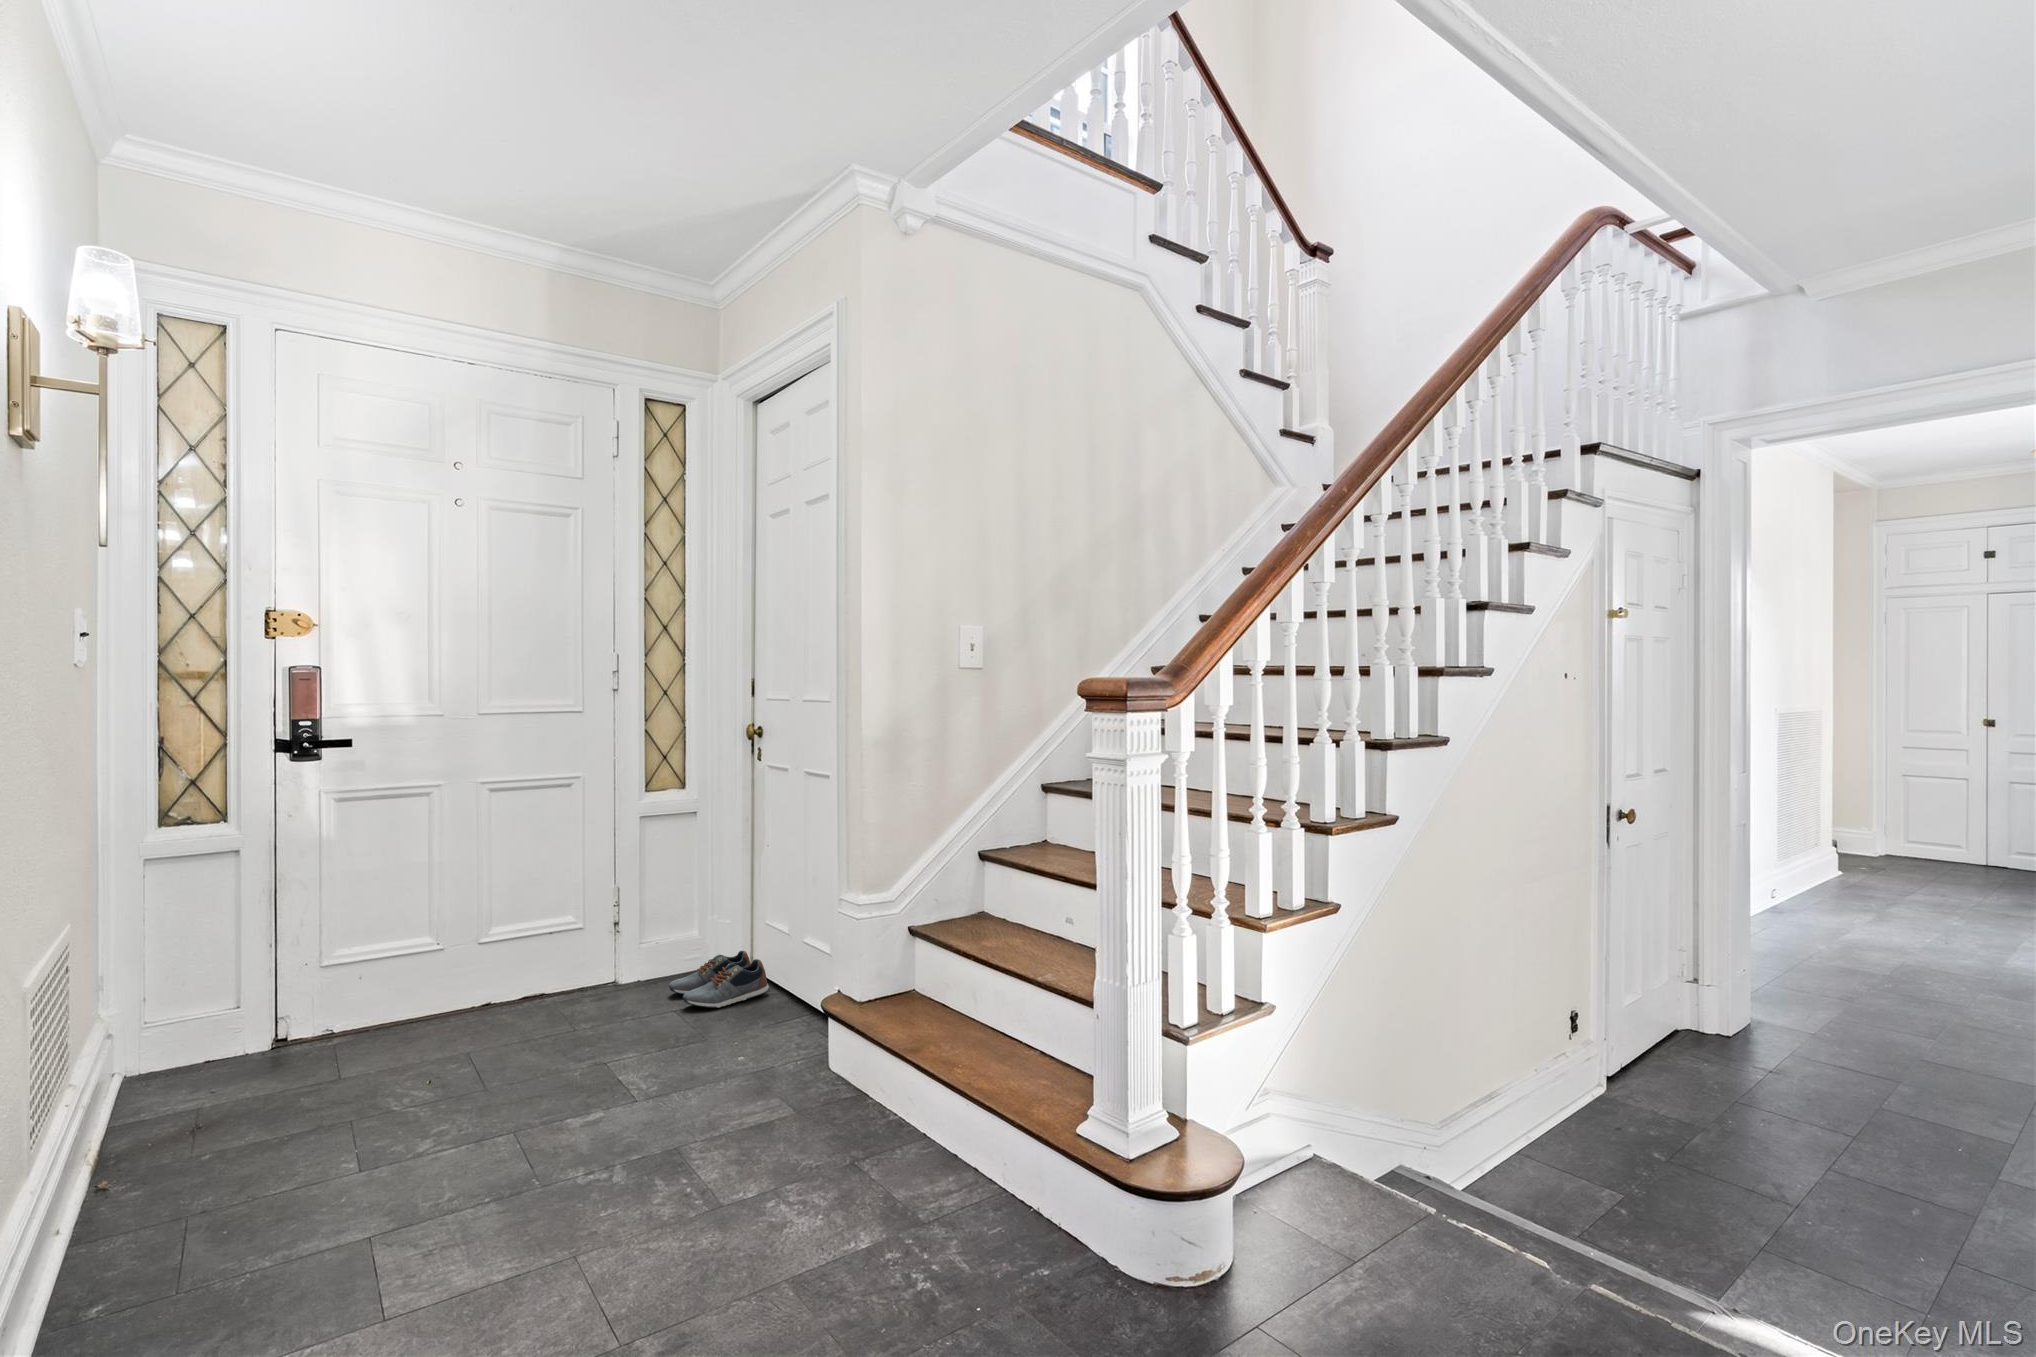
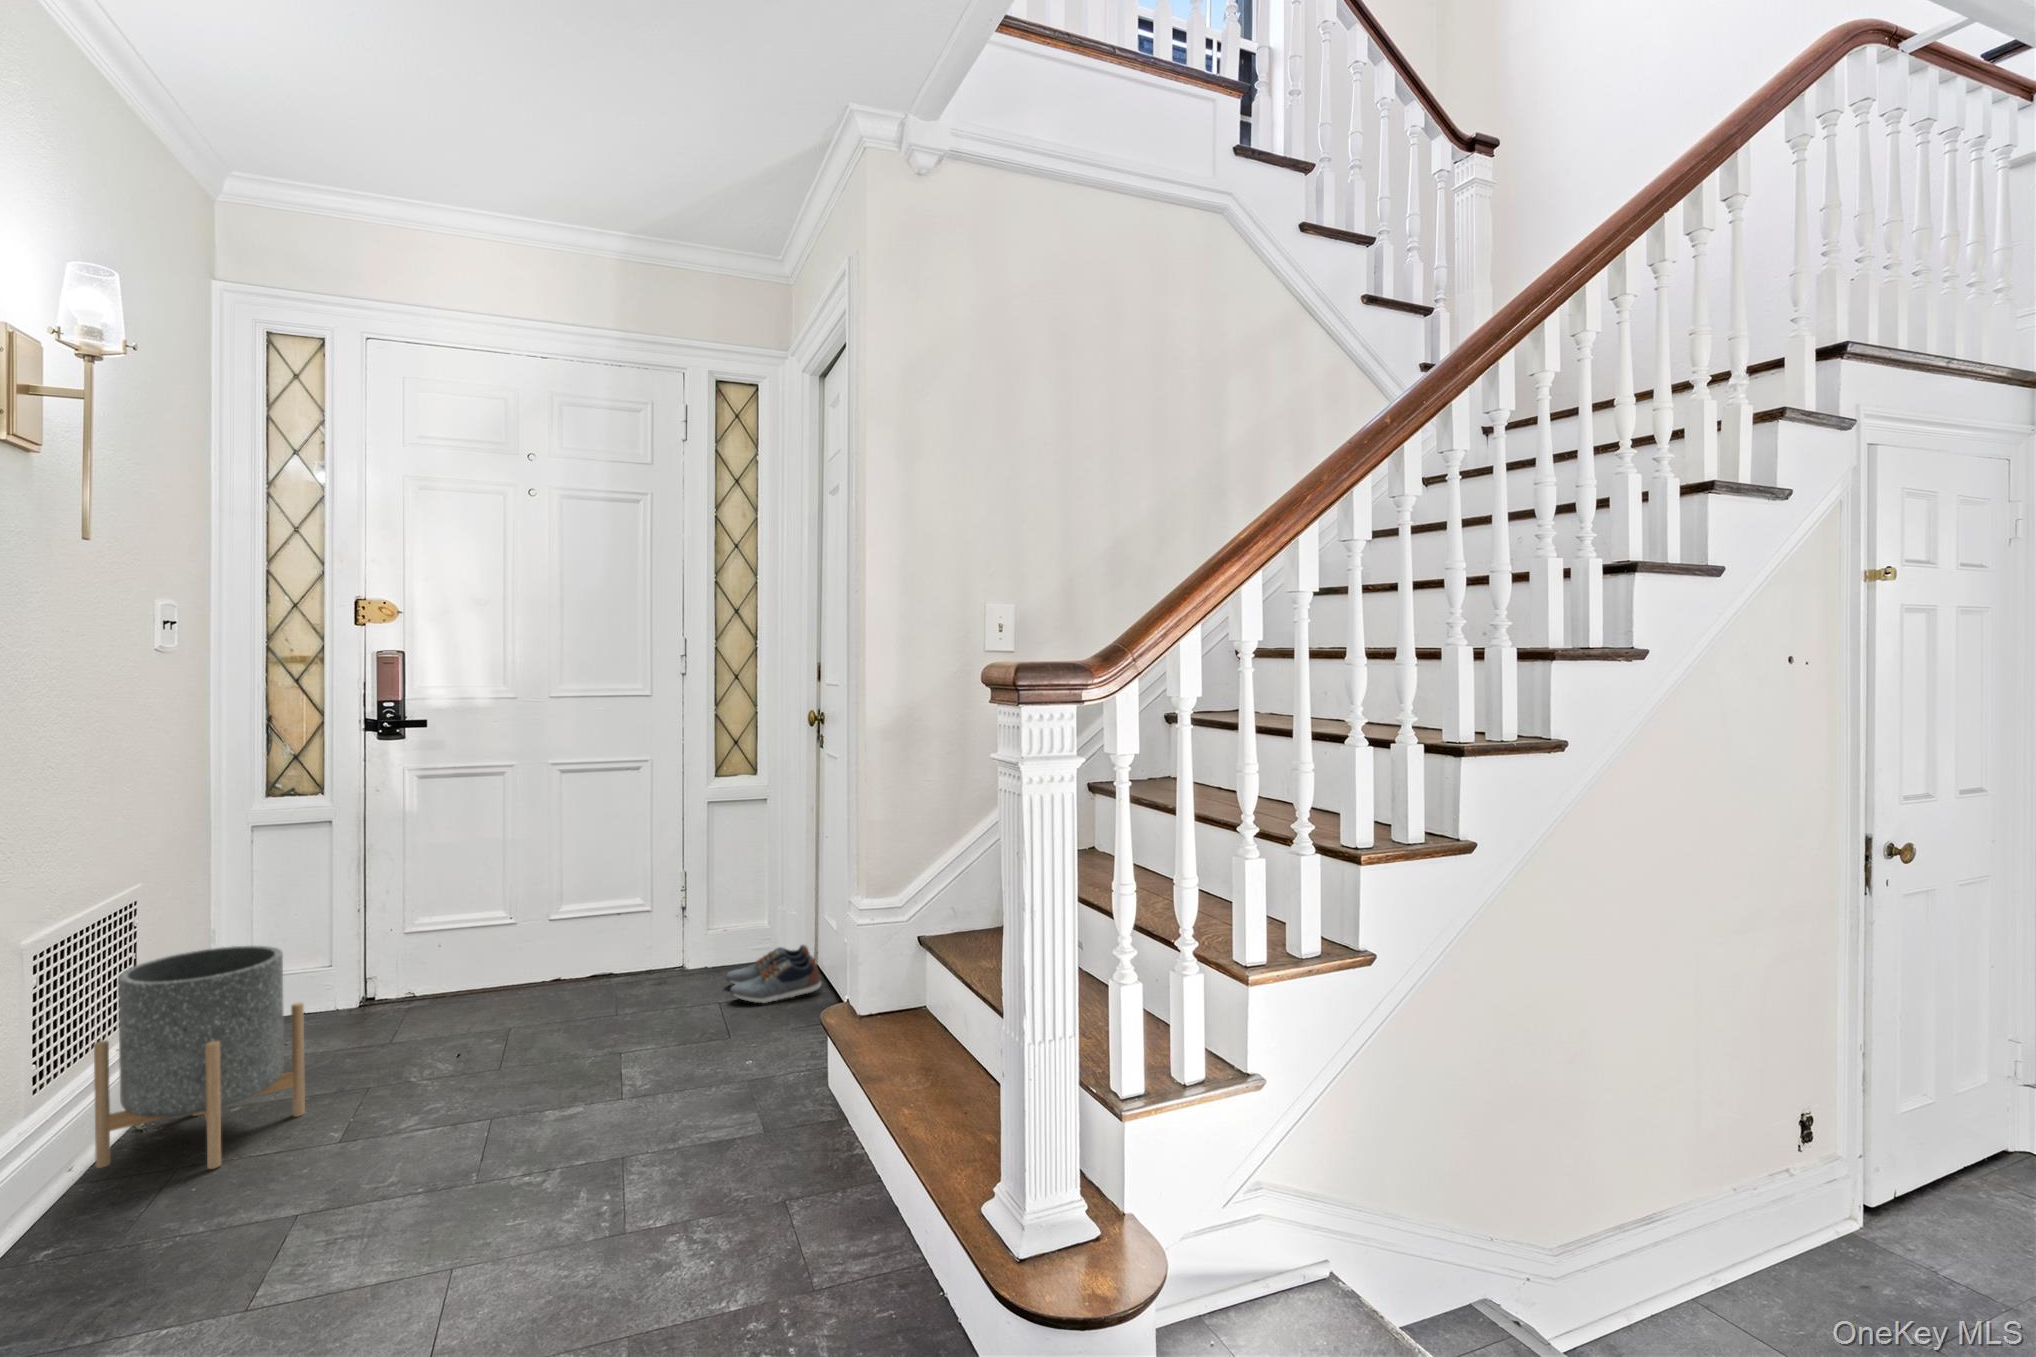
planter: none [78,978,292,1226] -> present [94,946,305,1169]

